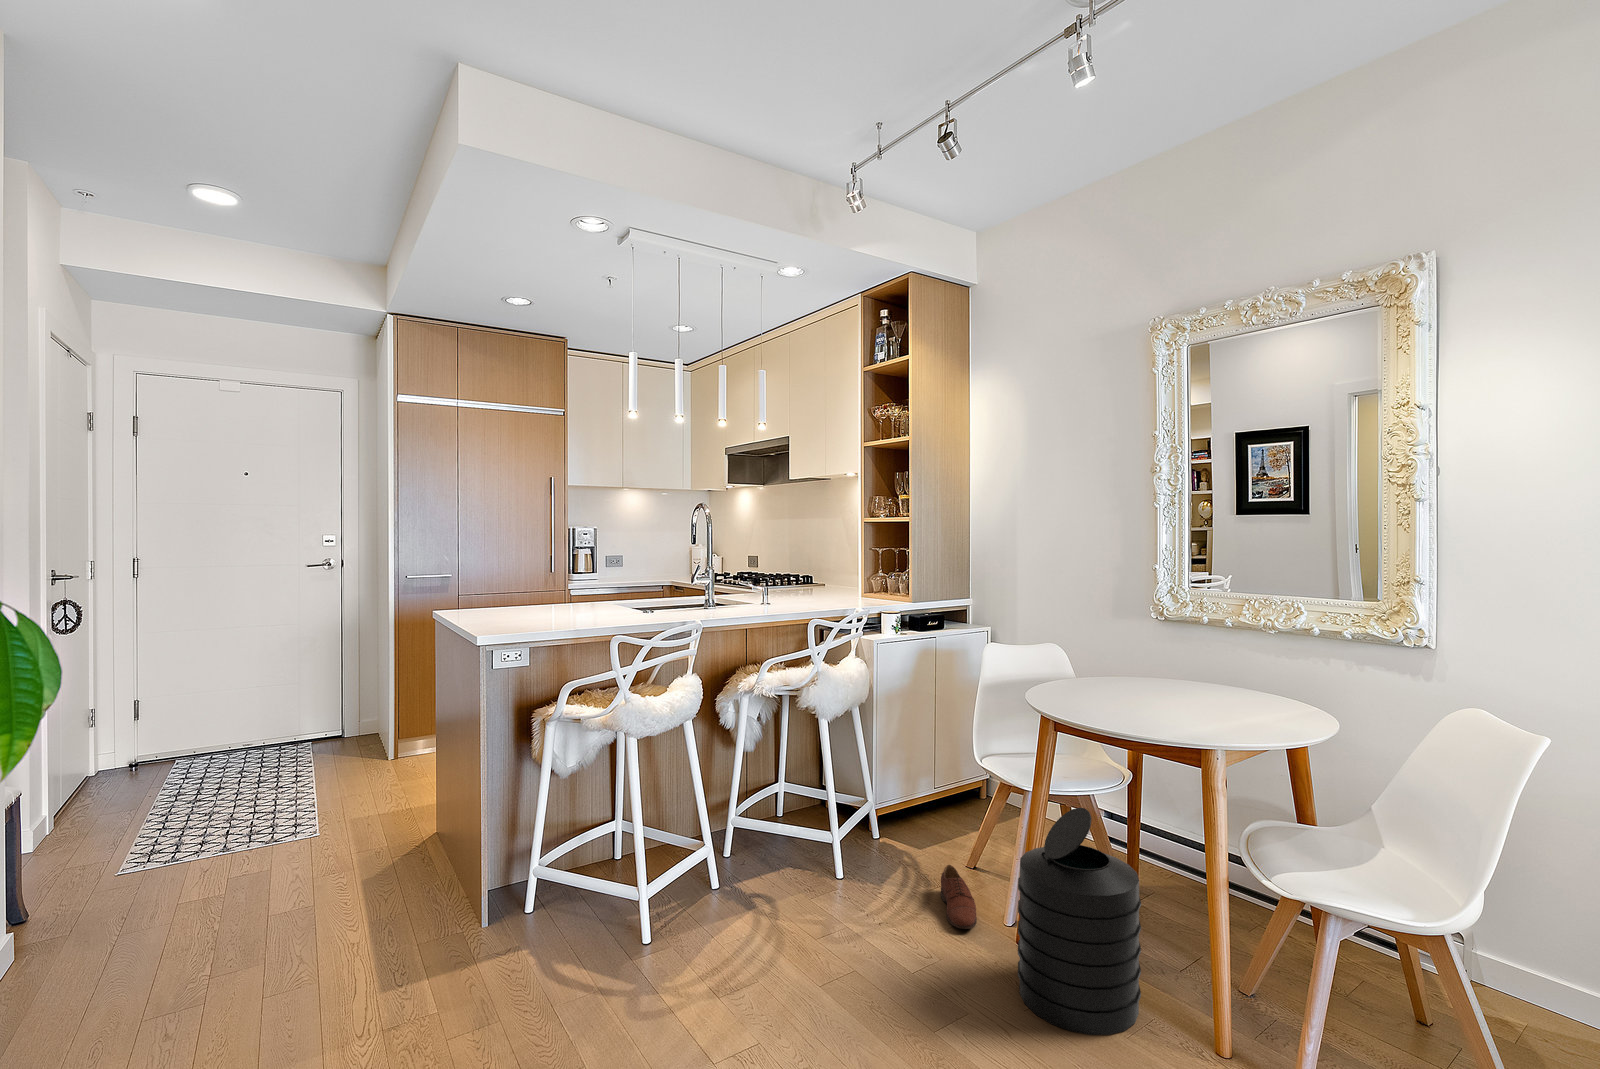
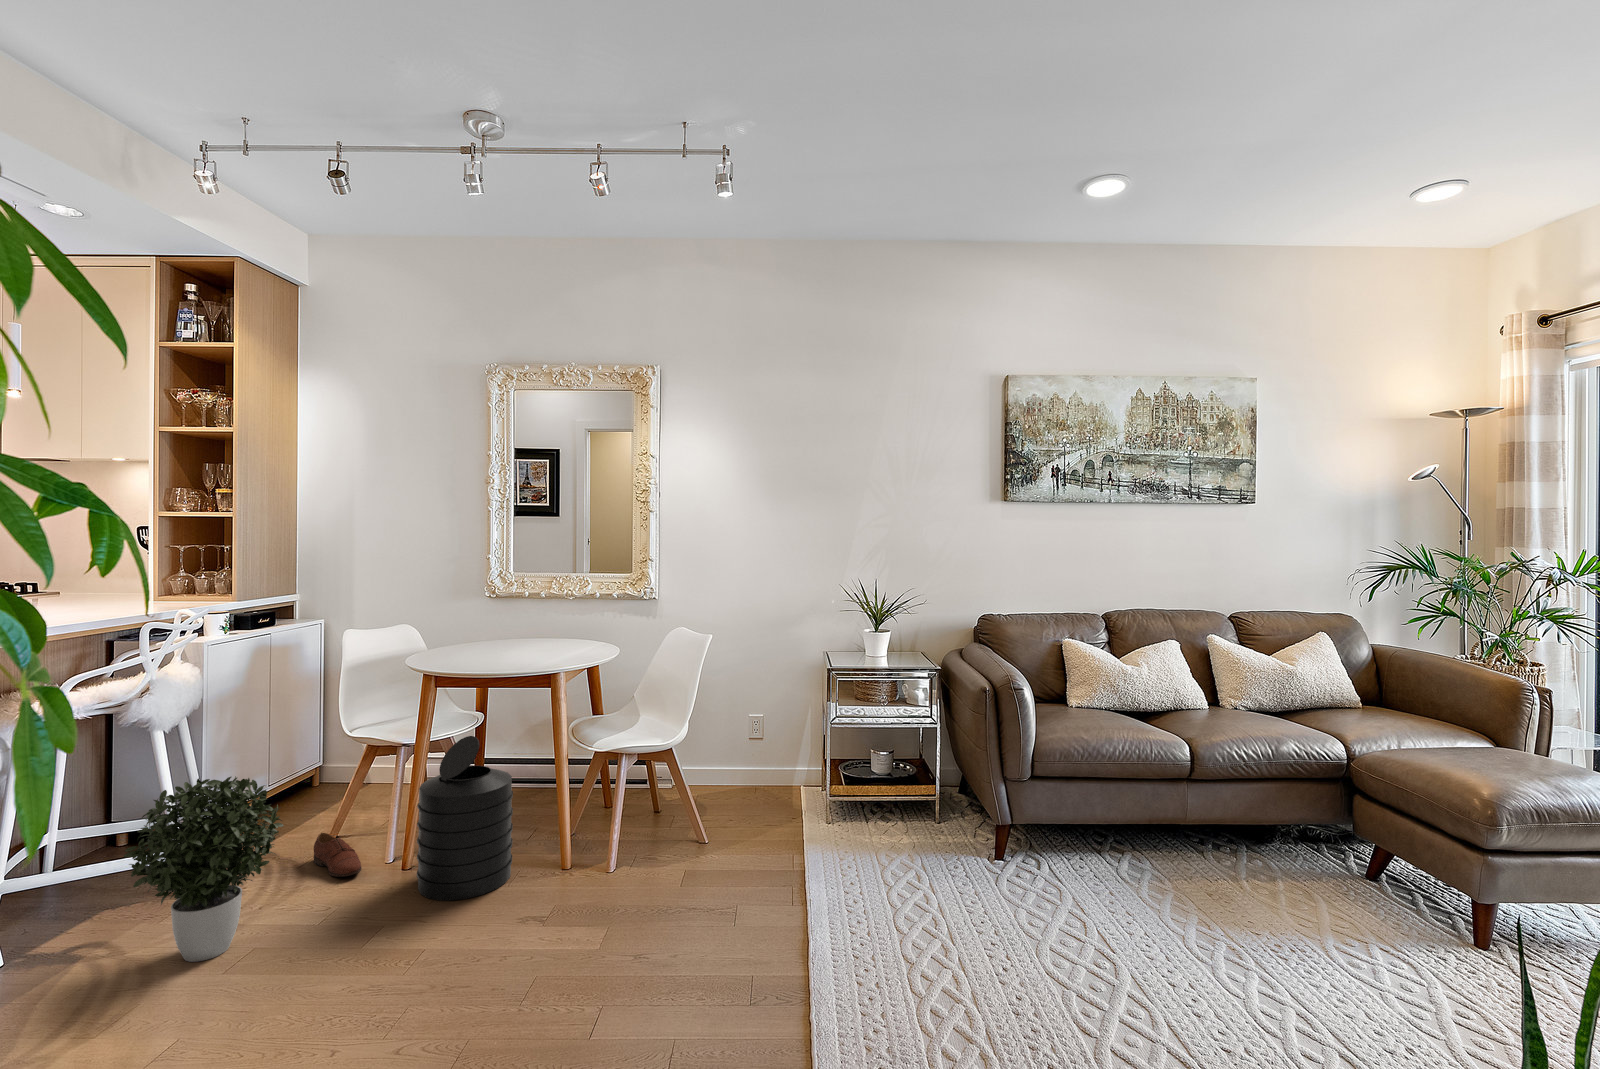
potted plant: none [752,782,879,970] -> present [124,776,284,962]

